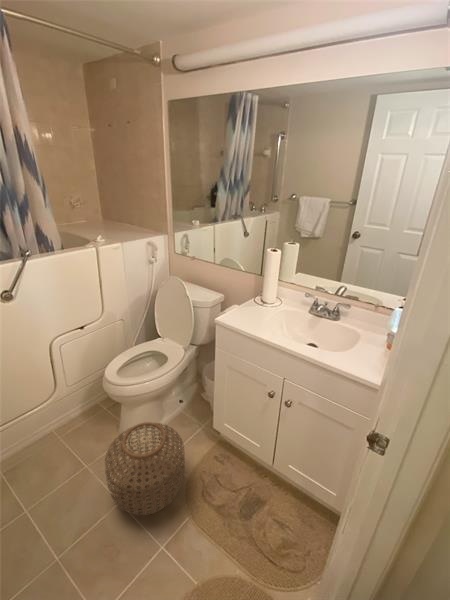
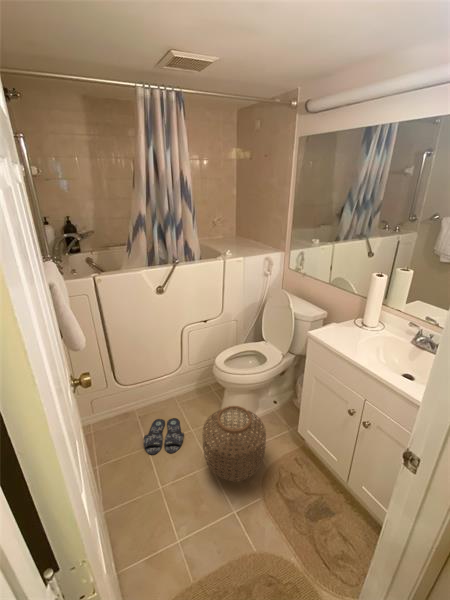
slippers: none [16,459,76,522] -> present [144,418,184,455]

